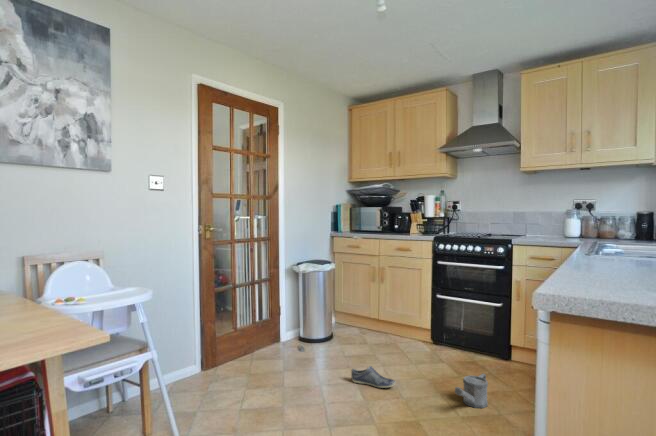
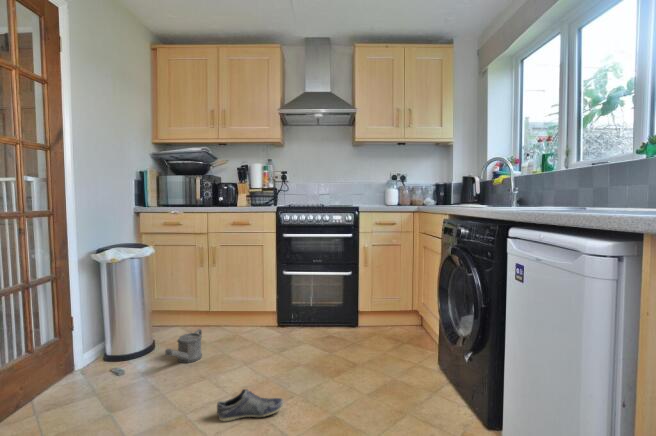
watering can: present [455,374,488,408] -> present [165,329,202,363]

